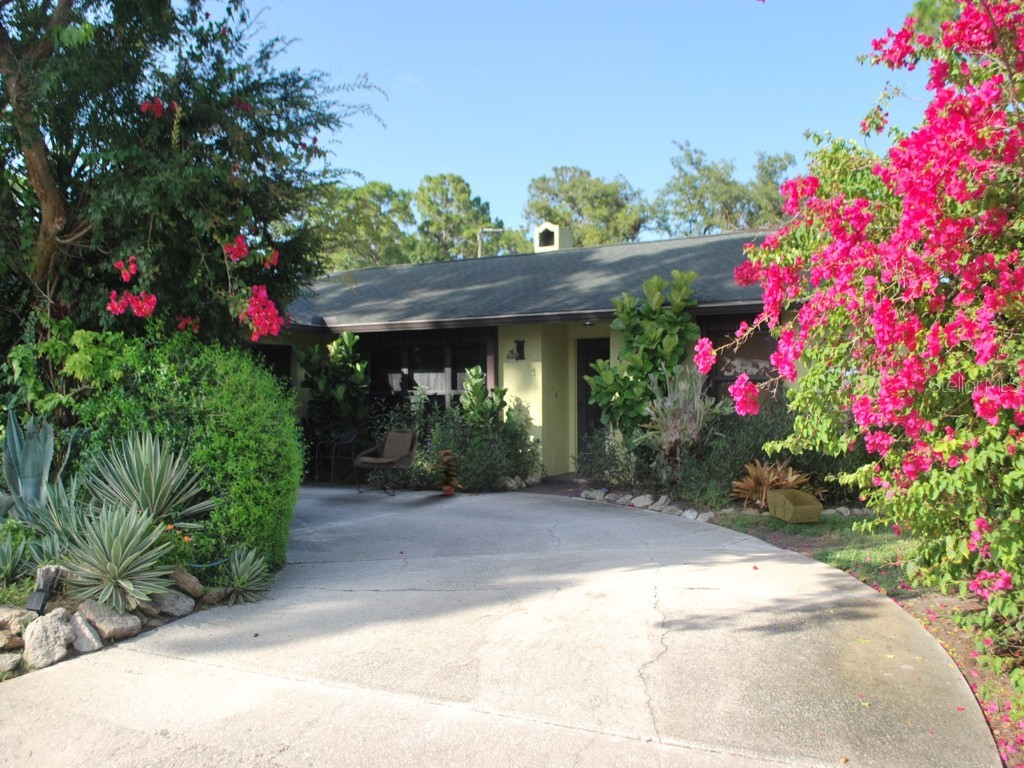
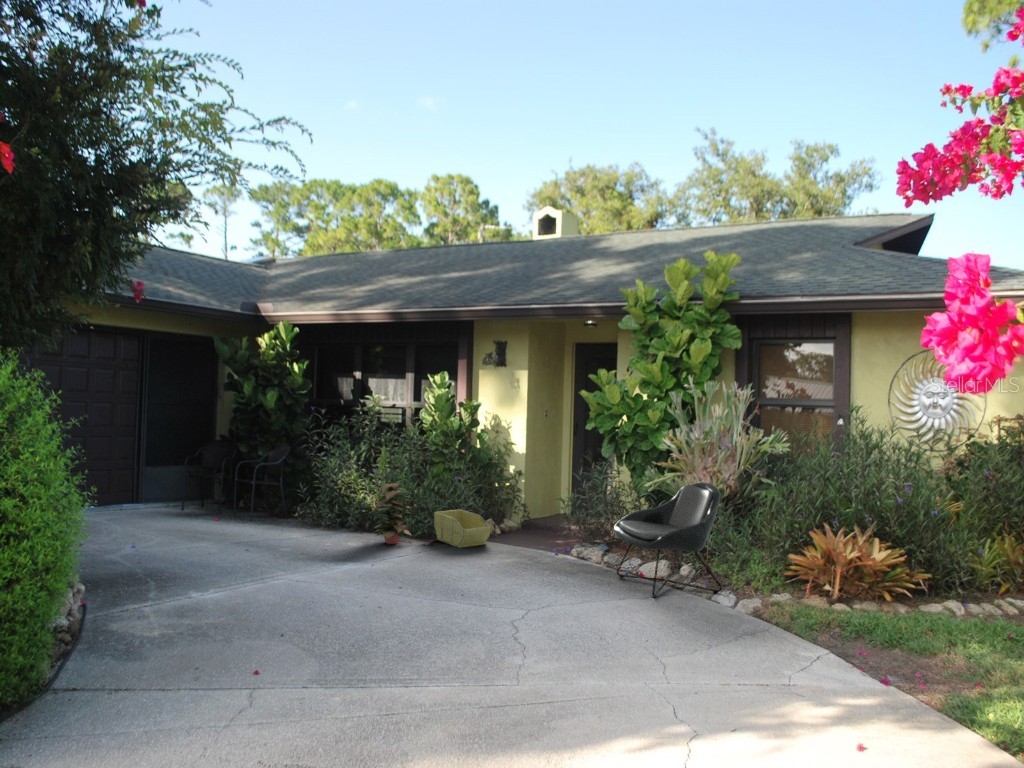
lounge chair: present [354,430,421,495] -> present [613,482,721,598]
storage bin: present [767,489,823,523] -> present [434,510,491,548]

